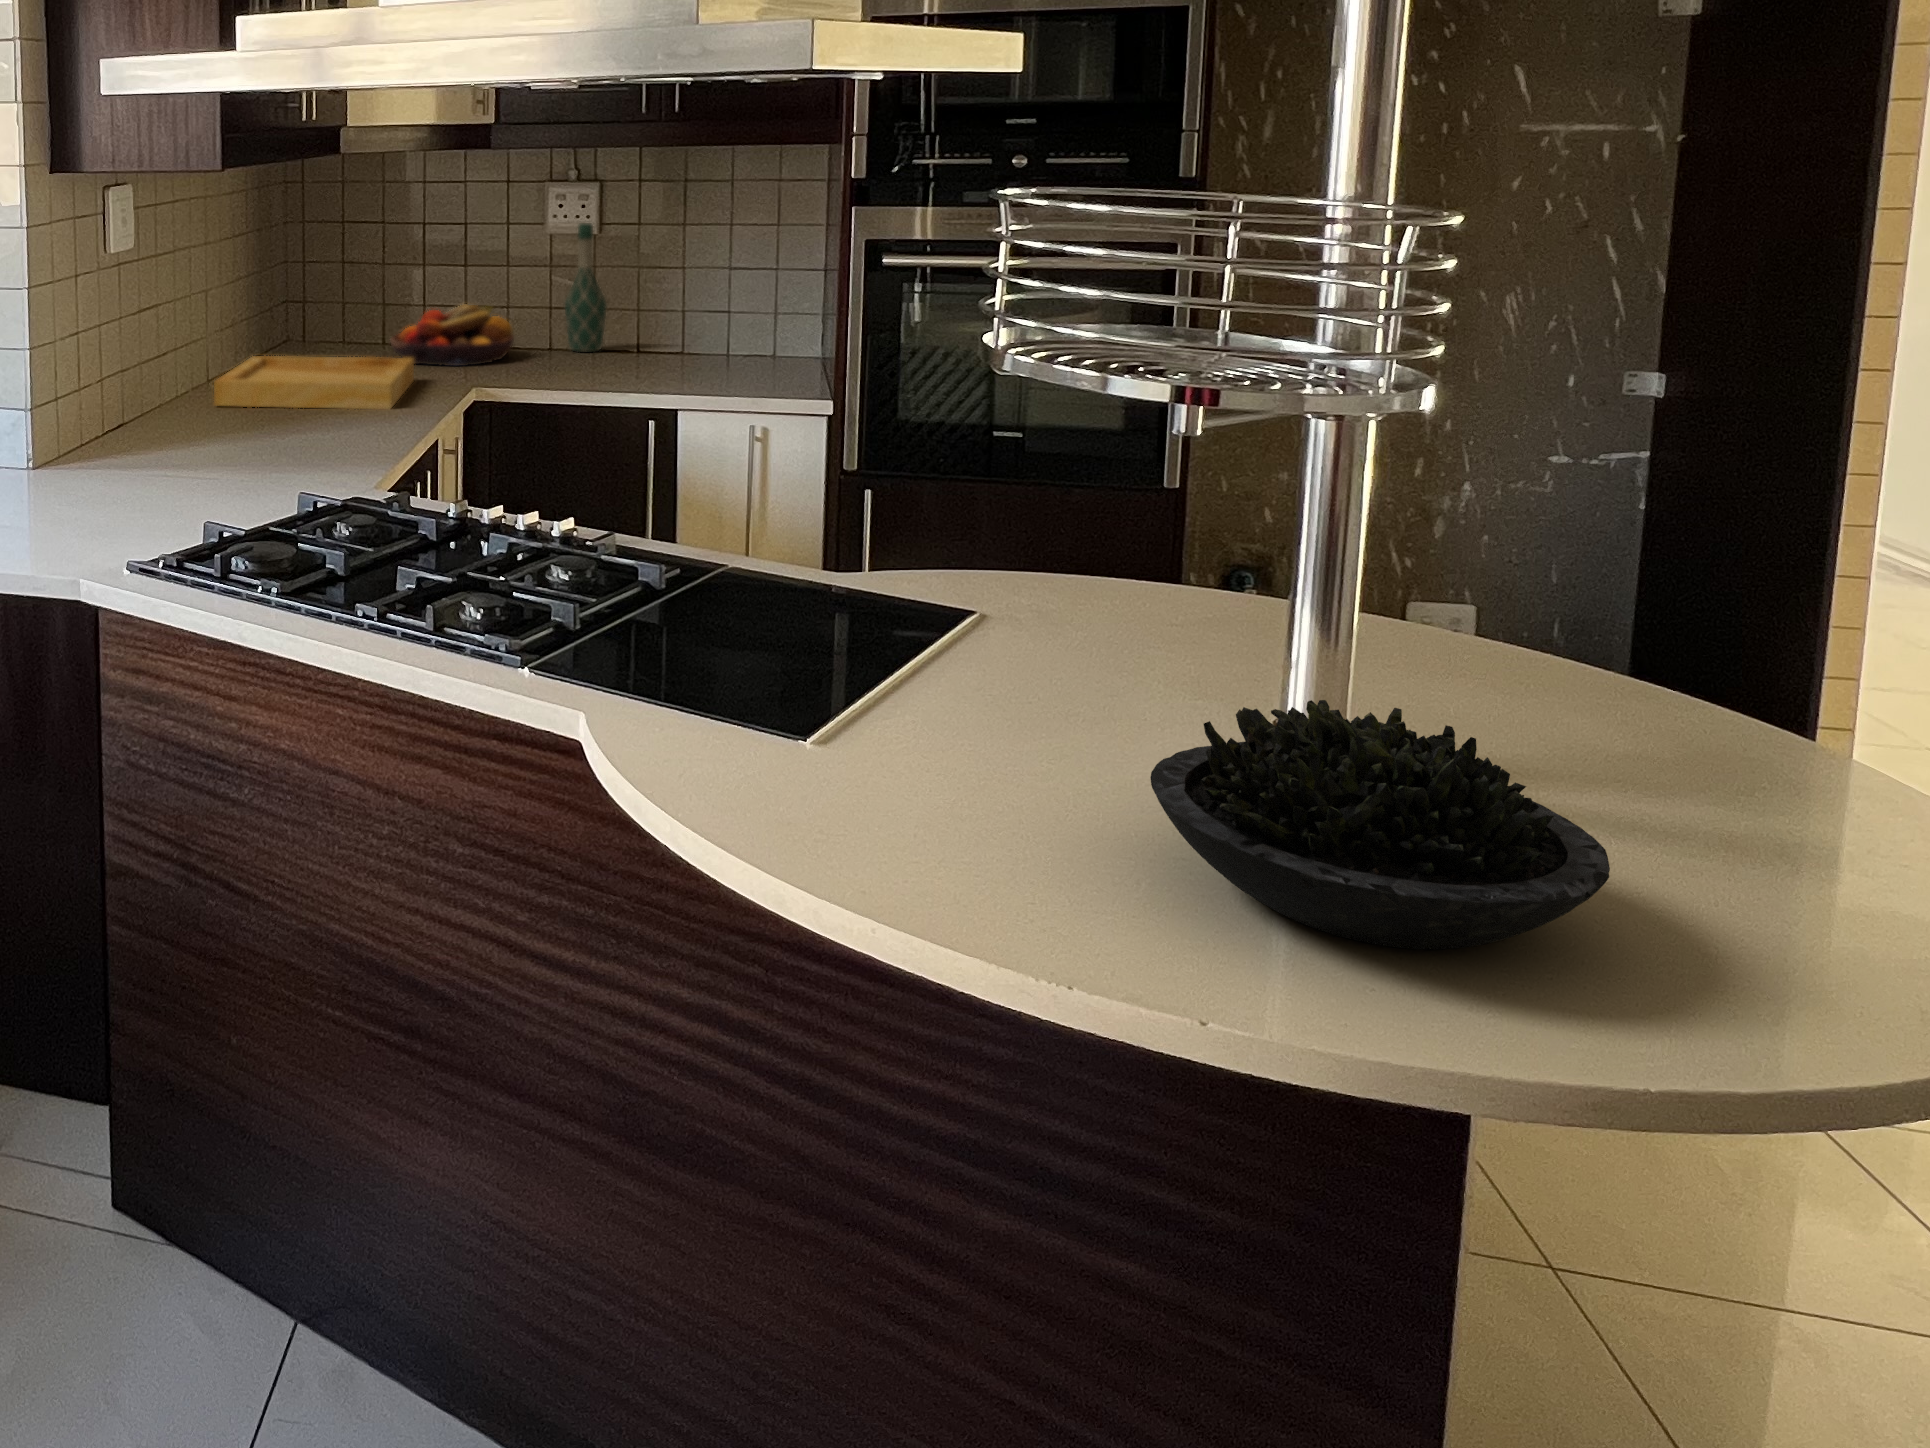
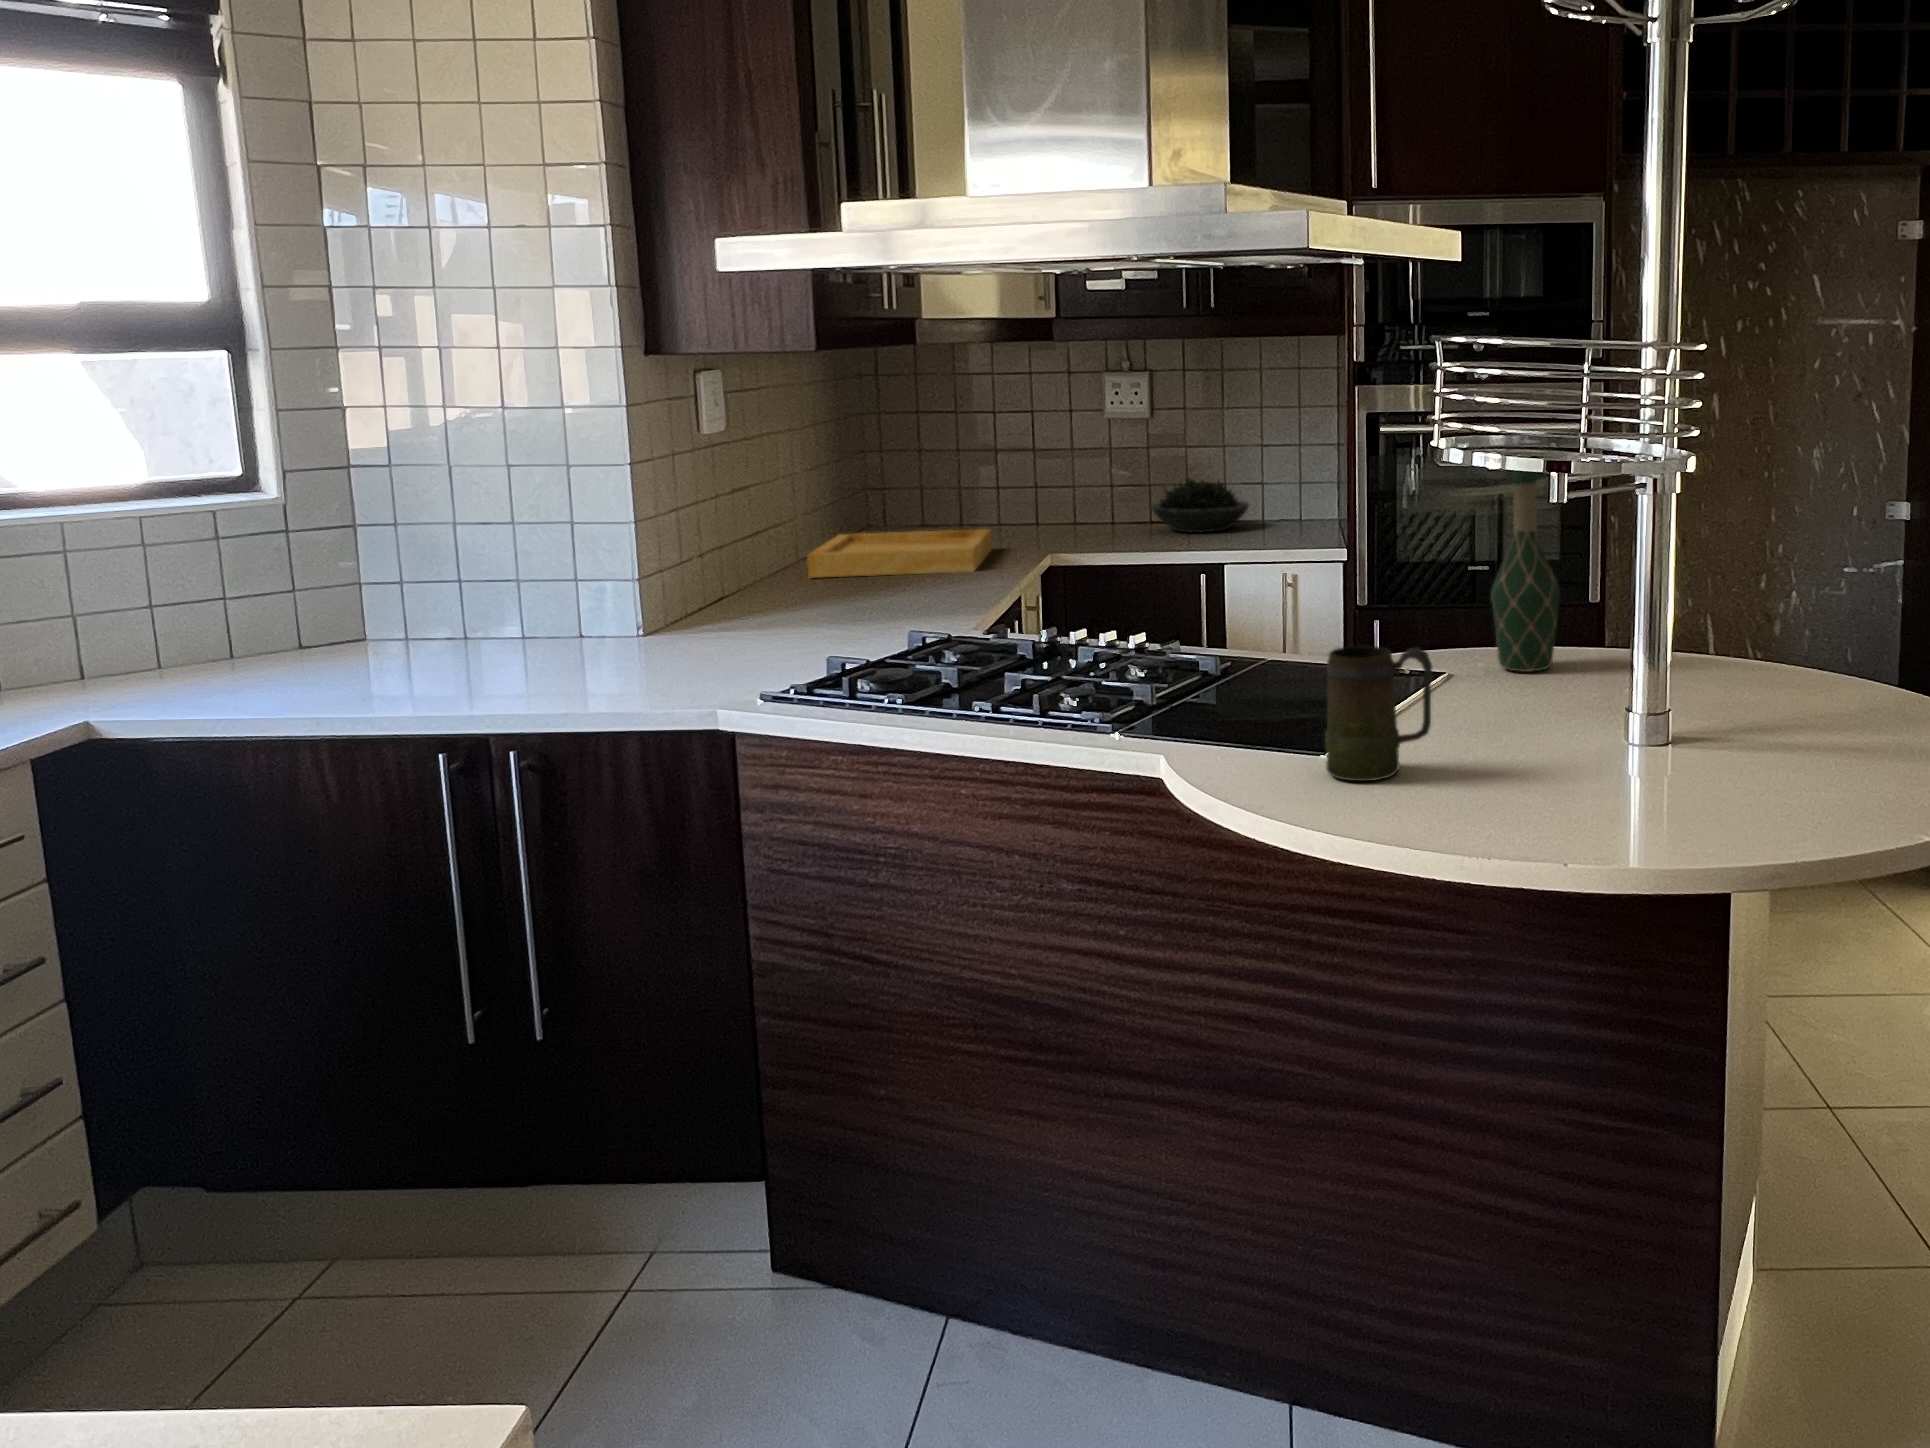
wine bottle: present [565,223,607,352] -> present [1491,472,1560,672]
fruit bowl: present [391,304,514,366] -> none [966,483,1078,537]
mug: none [807,609,972,803] -> present [1325,646,1432,781]
succulent plant: present [1150,700,1610,950] -> present [1152,478,1249,532]

